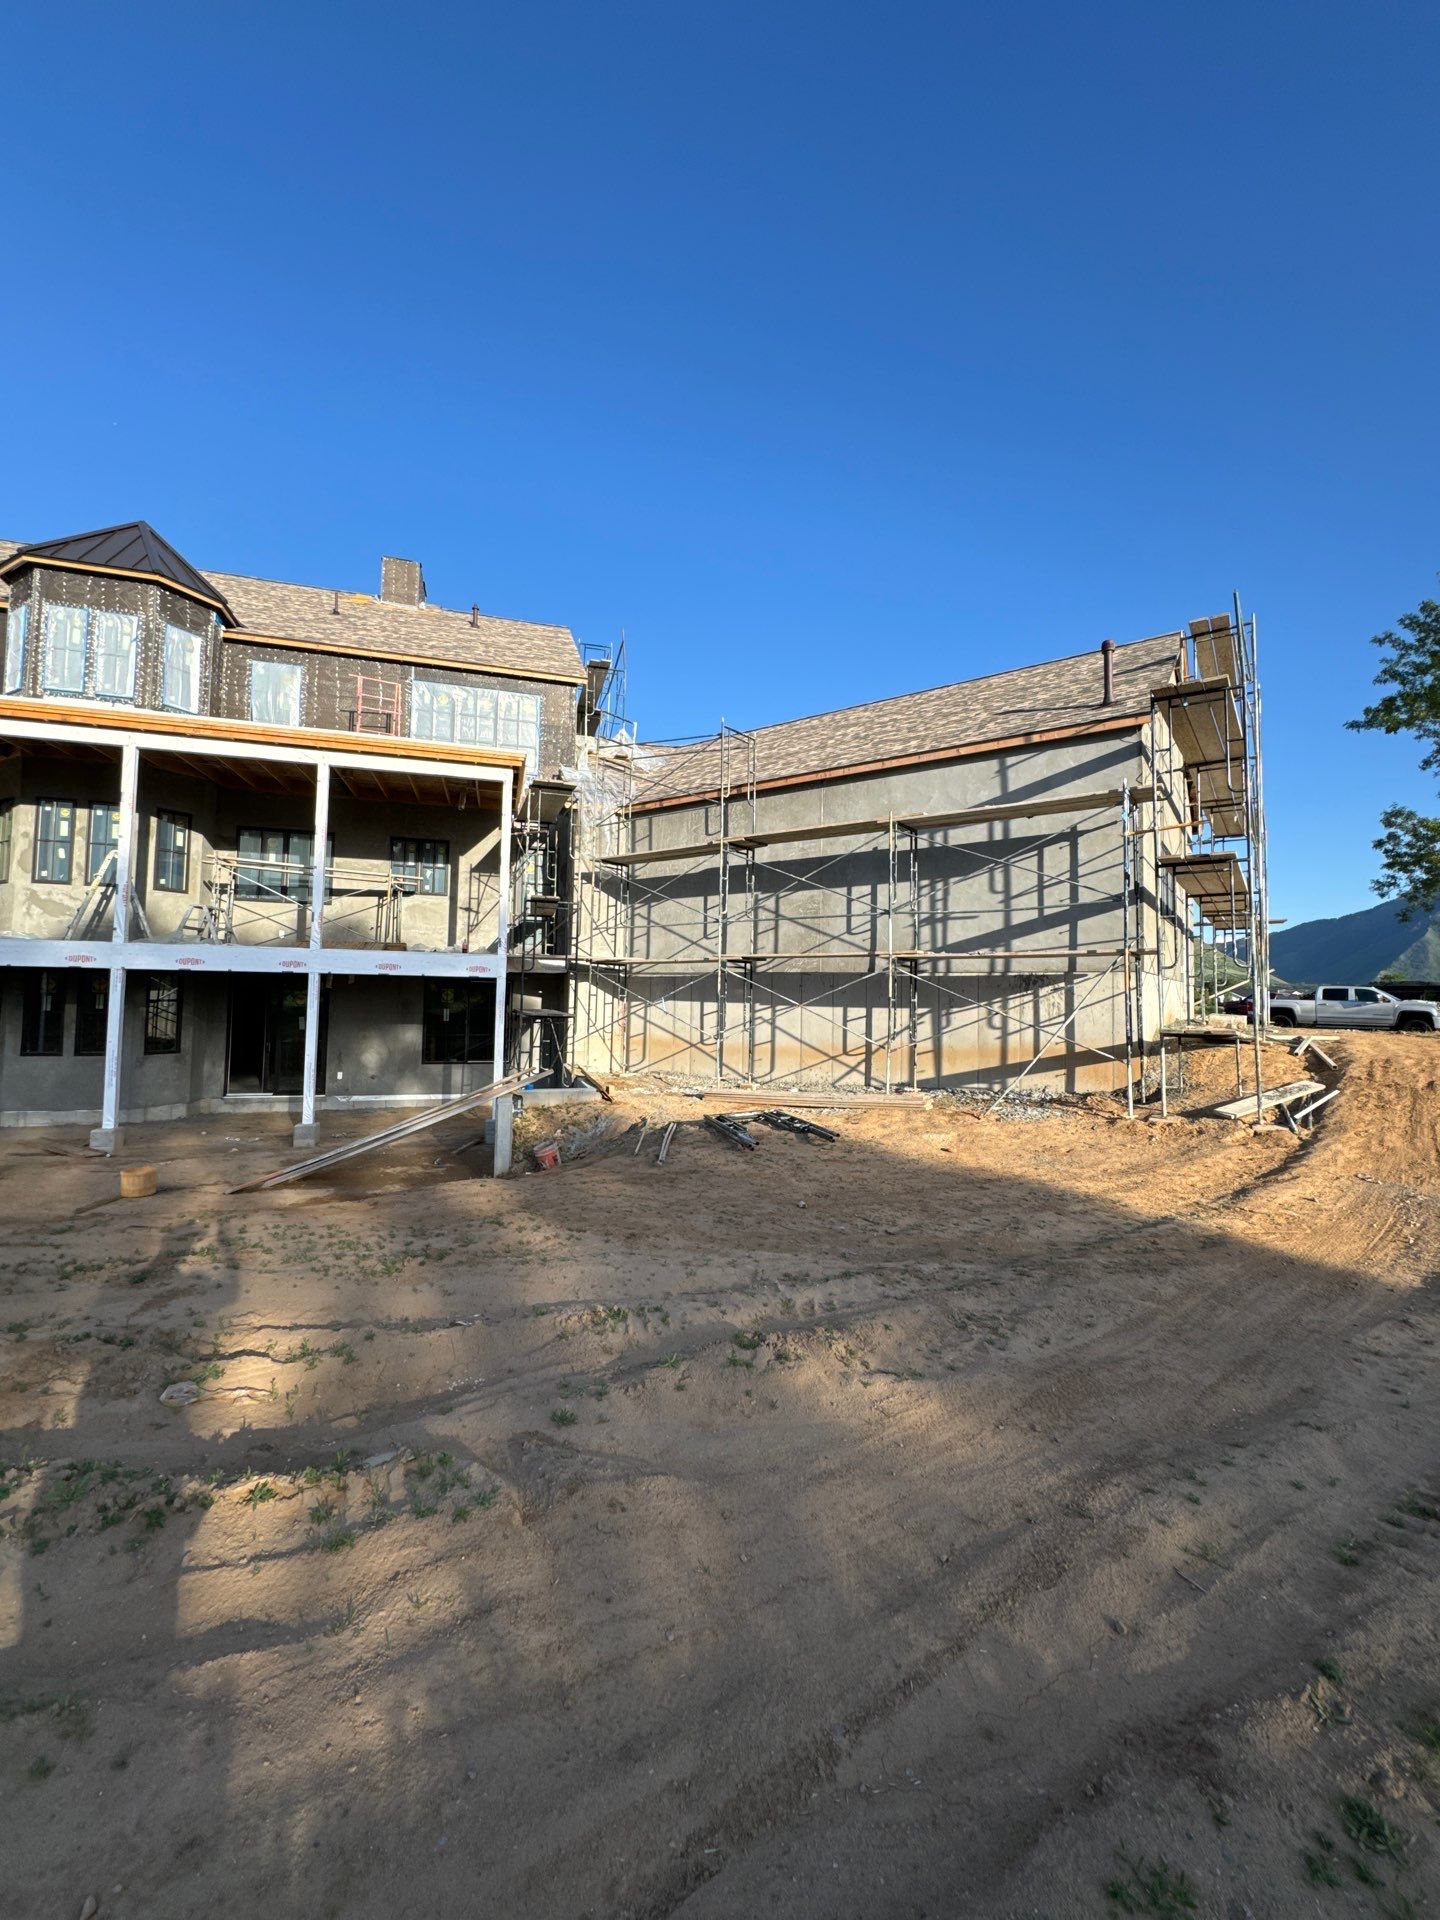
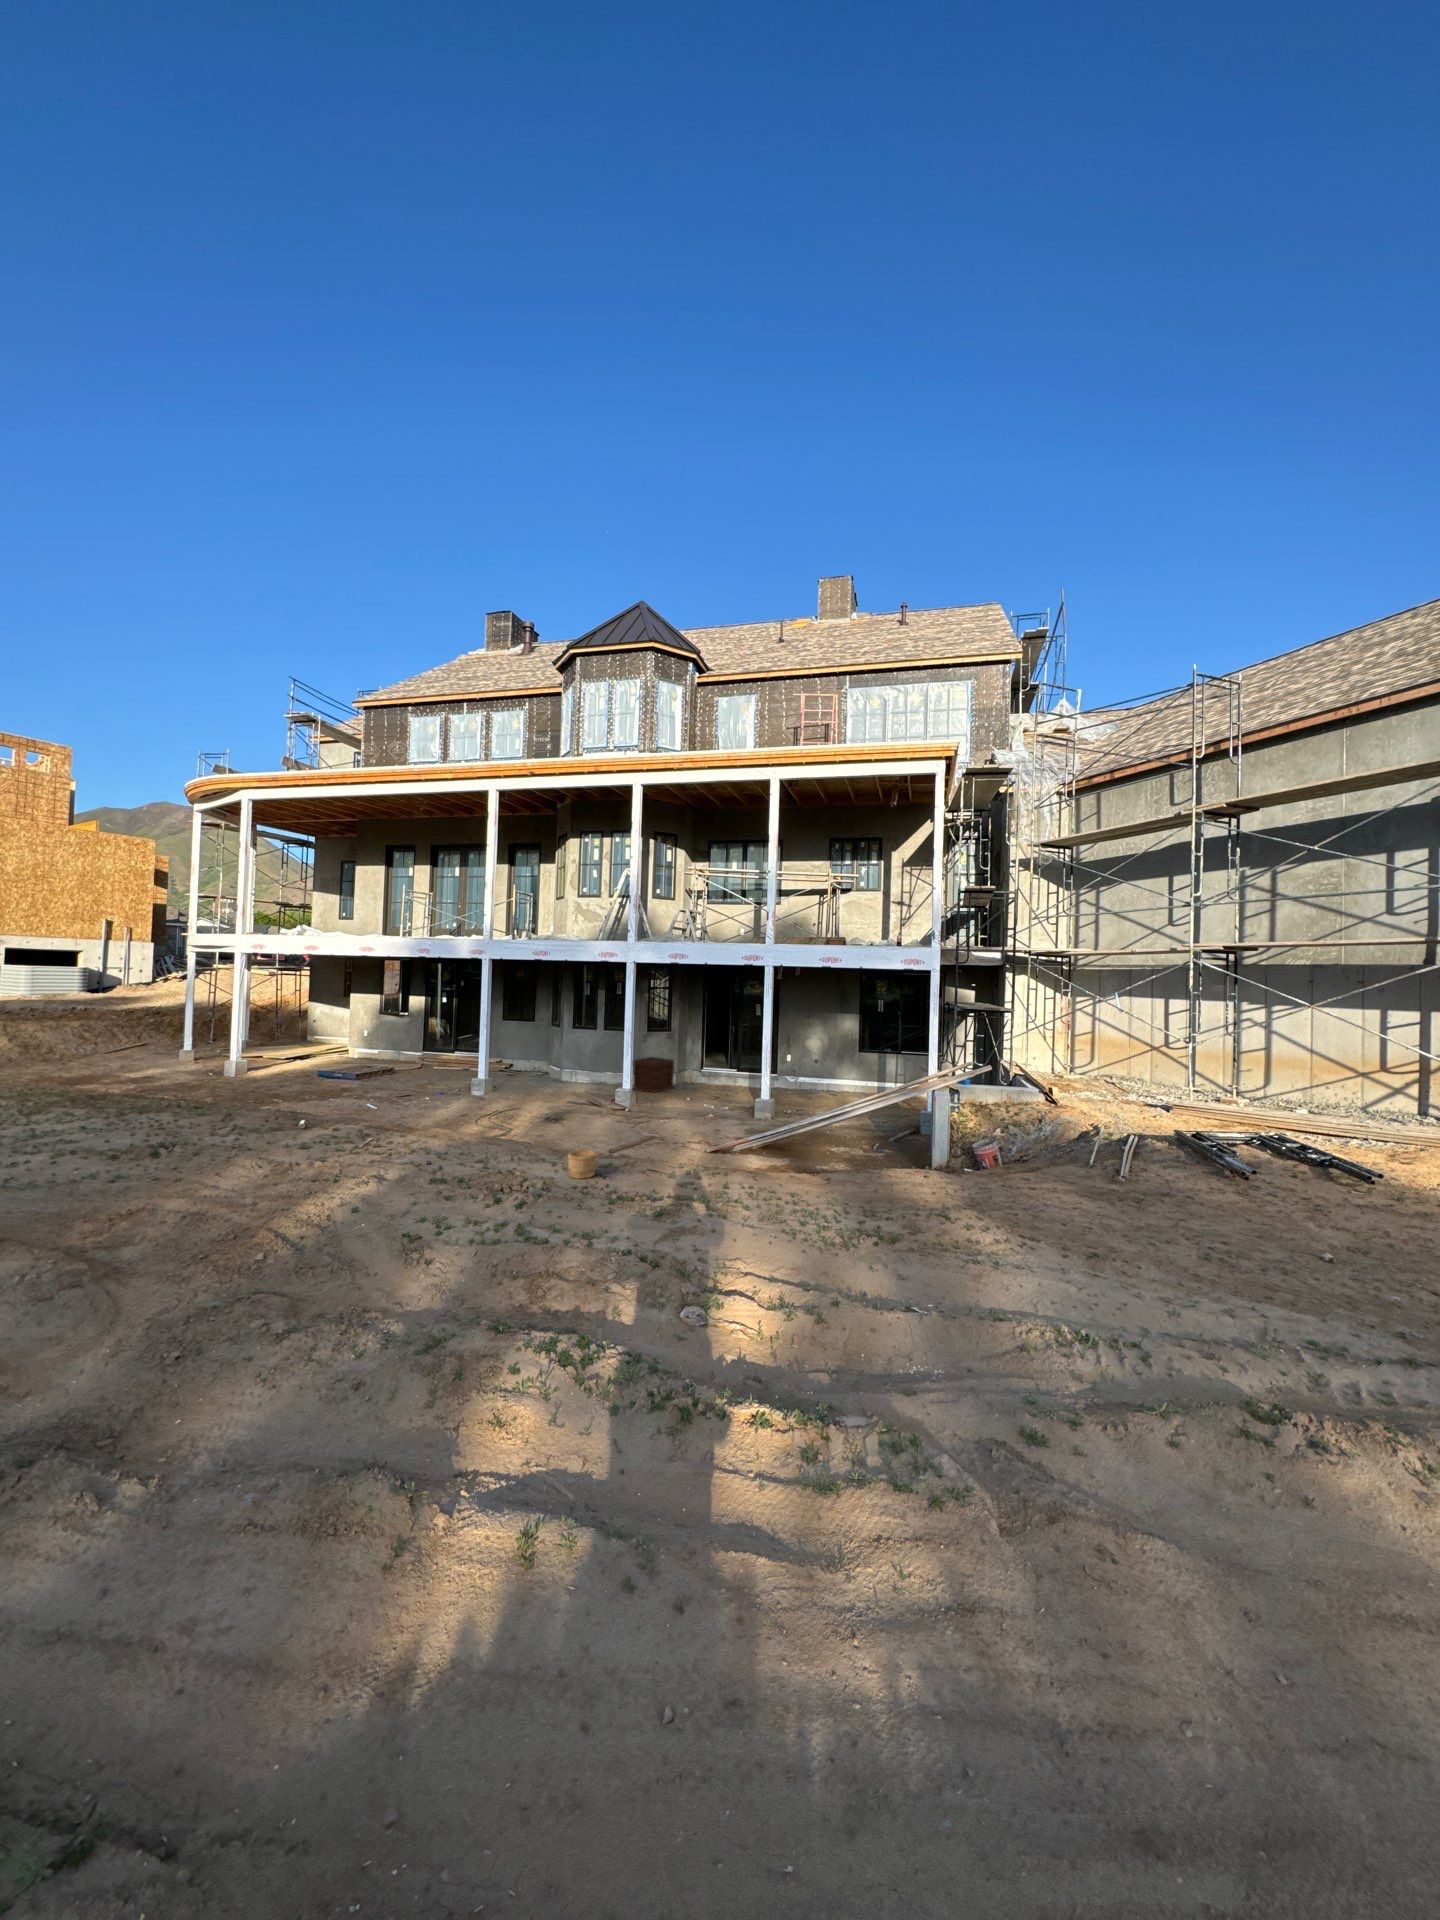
wooden crate: none [133,1085,193,1128] -> present [634,1057,674,1092]

